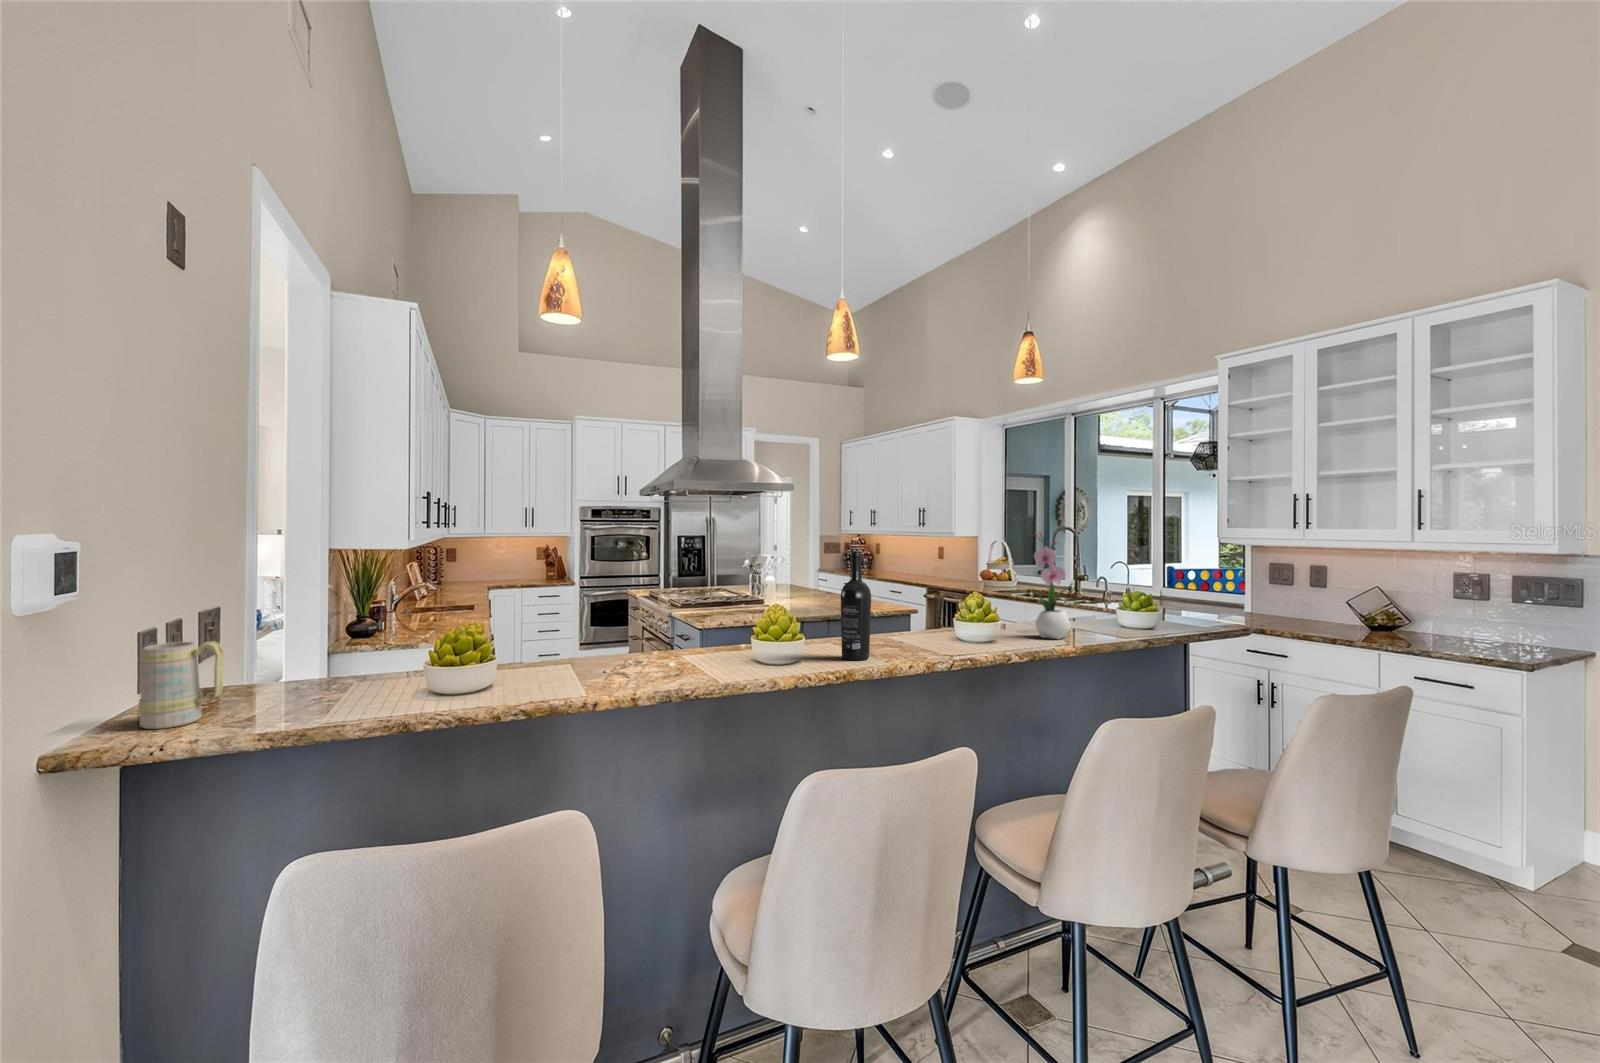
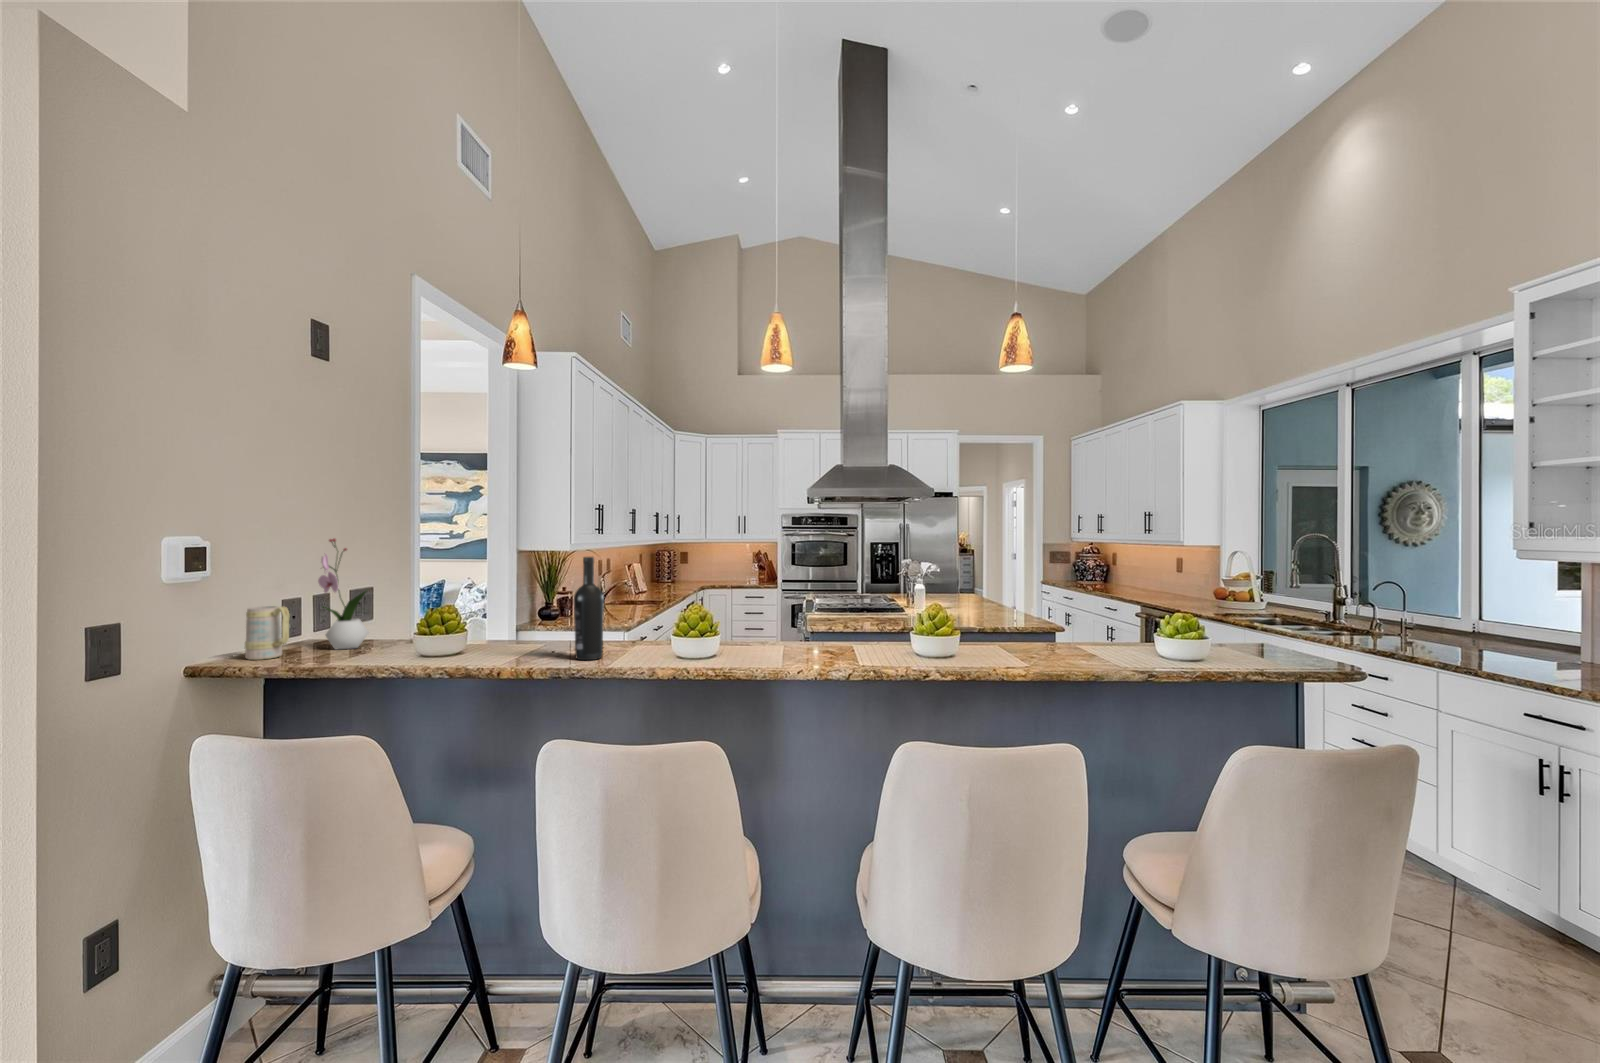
flower arrangement: present [1034,533,1071,639] -> present [318,539,369,649]
wine bottle: present [841,551,871,661] -> present [574,557,604,660]

